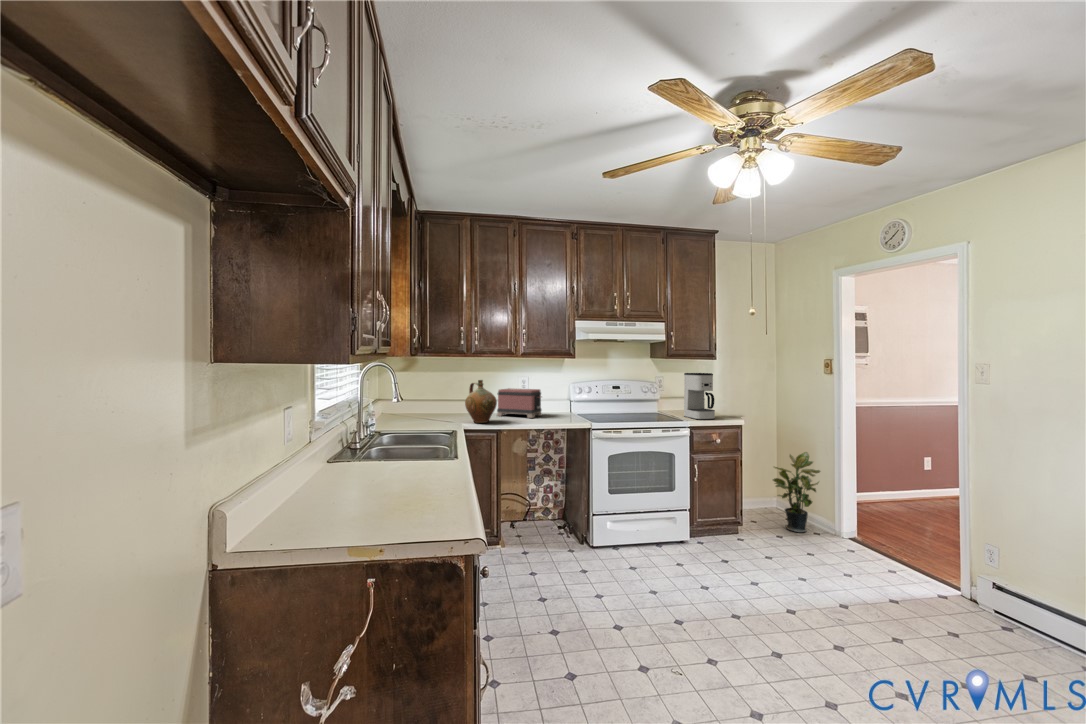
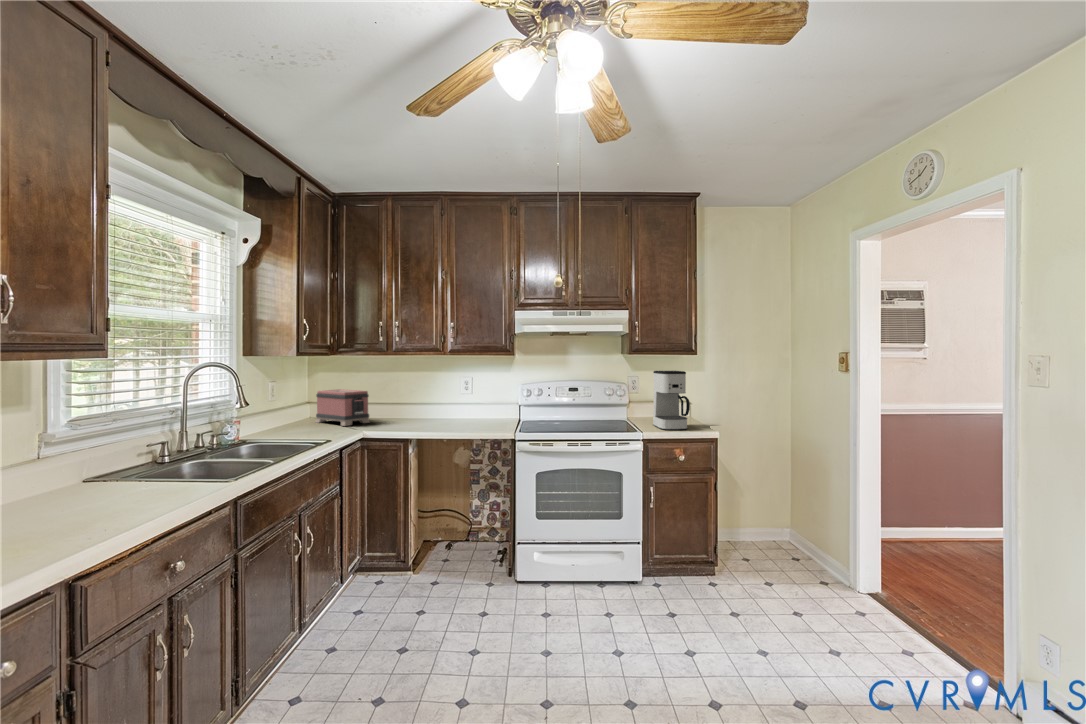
ceramic jug: present [465,380,497,423] -> none [374,379,411,429]
toaster: present [497,388,542,418] -> present [315,389,370,426]
potted plant: present [773,452,820,532] -> none [767,475,827,580]

